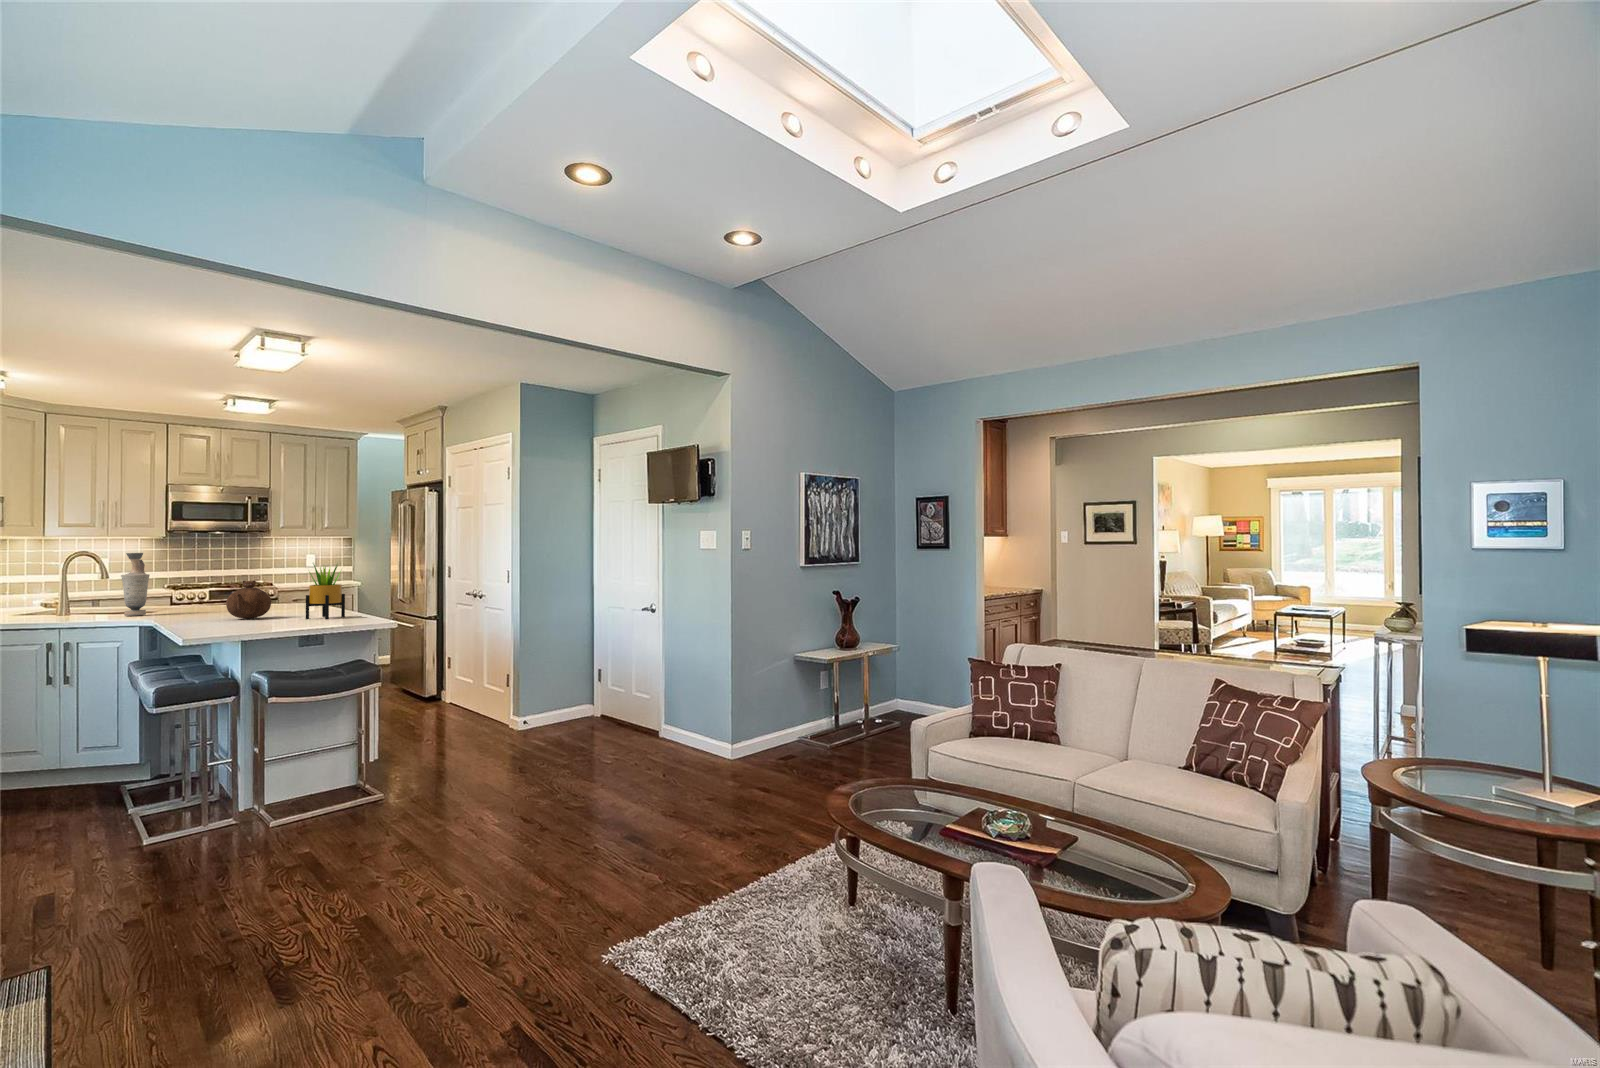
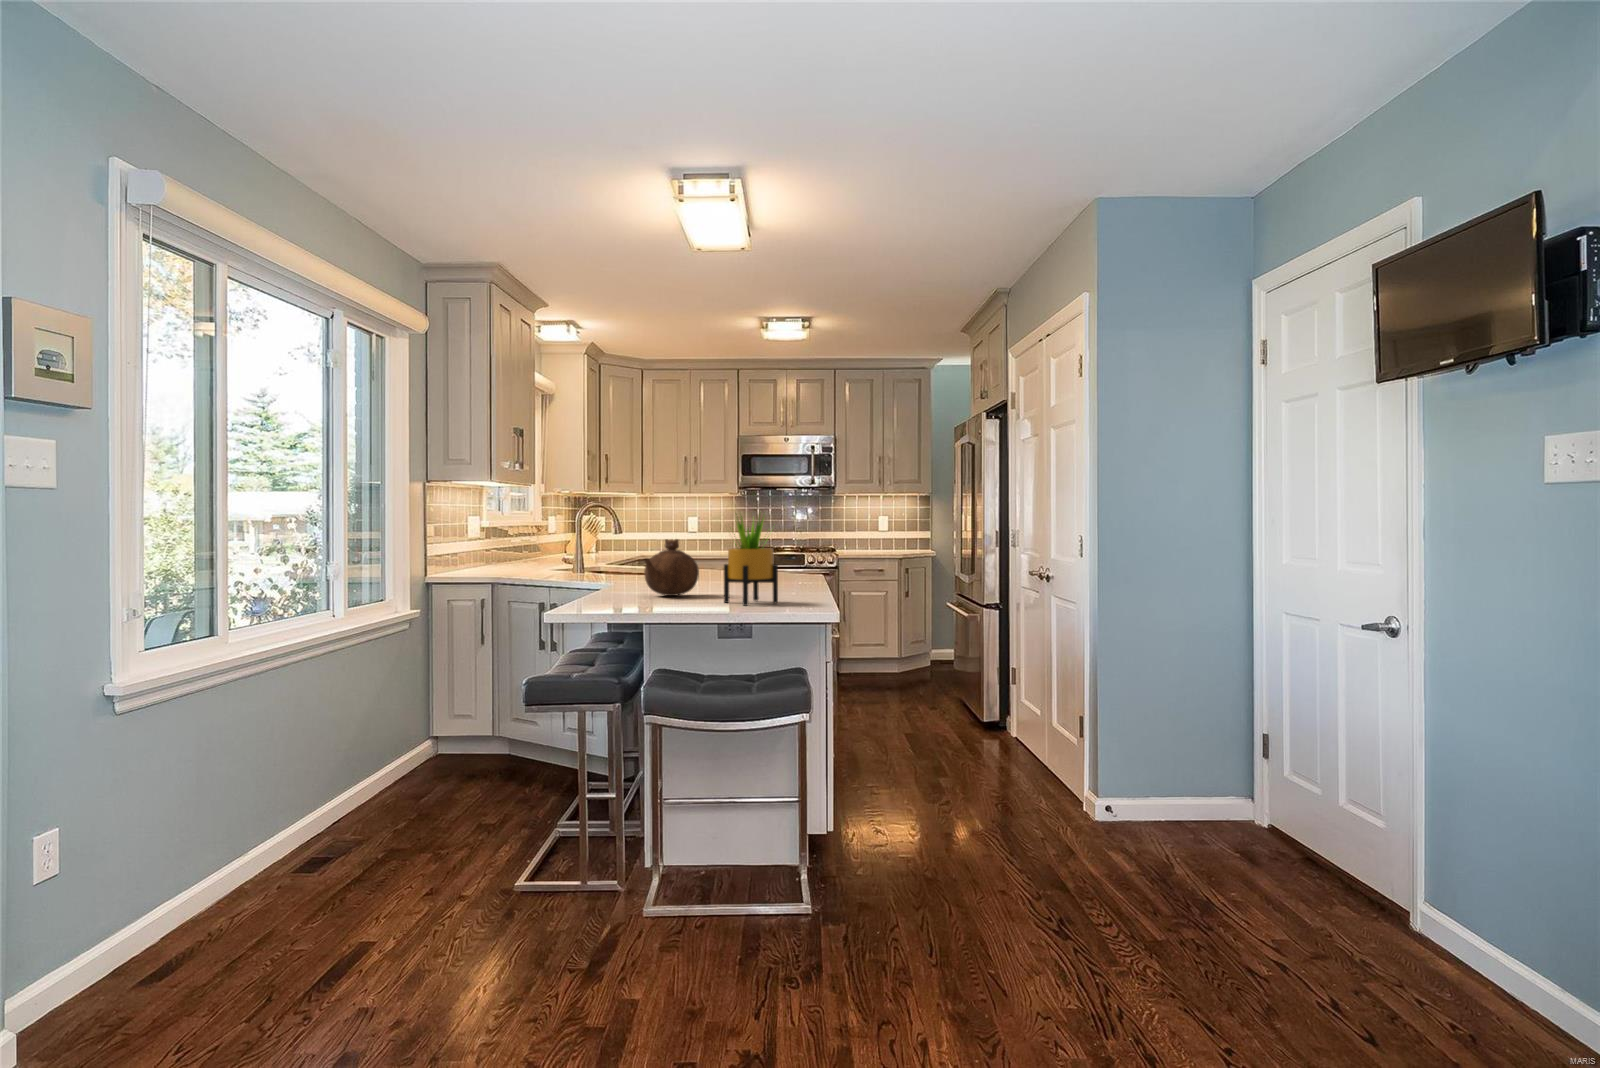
vase: present [121,553,150,616] -> none [594,503,622,582]

